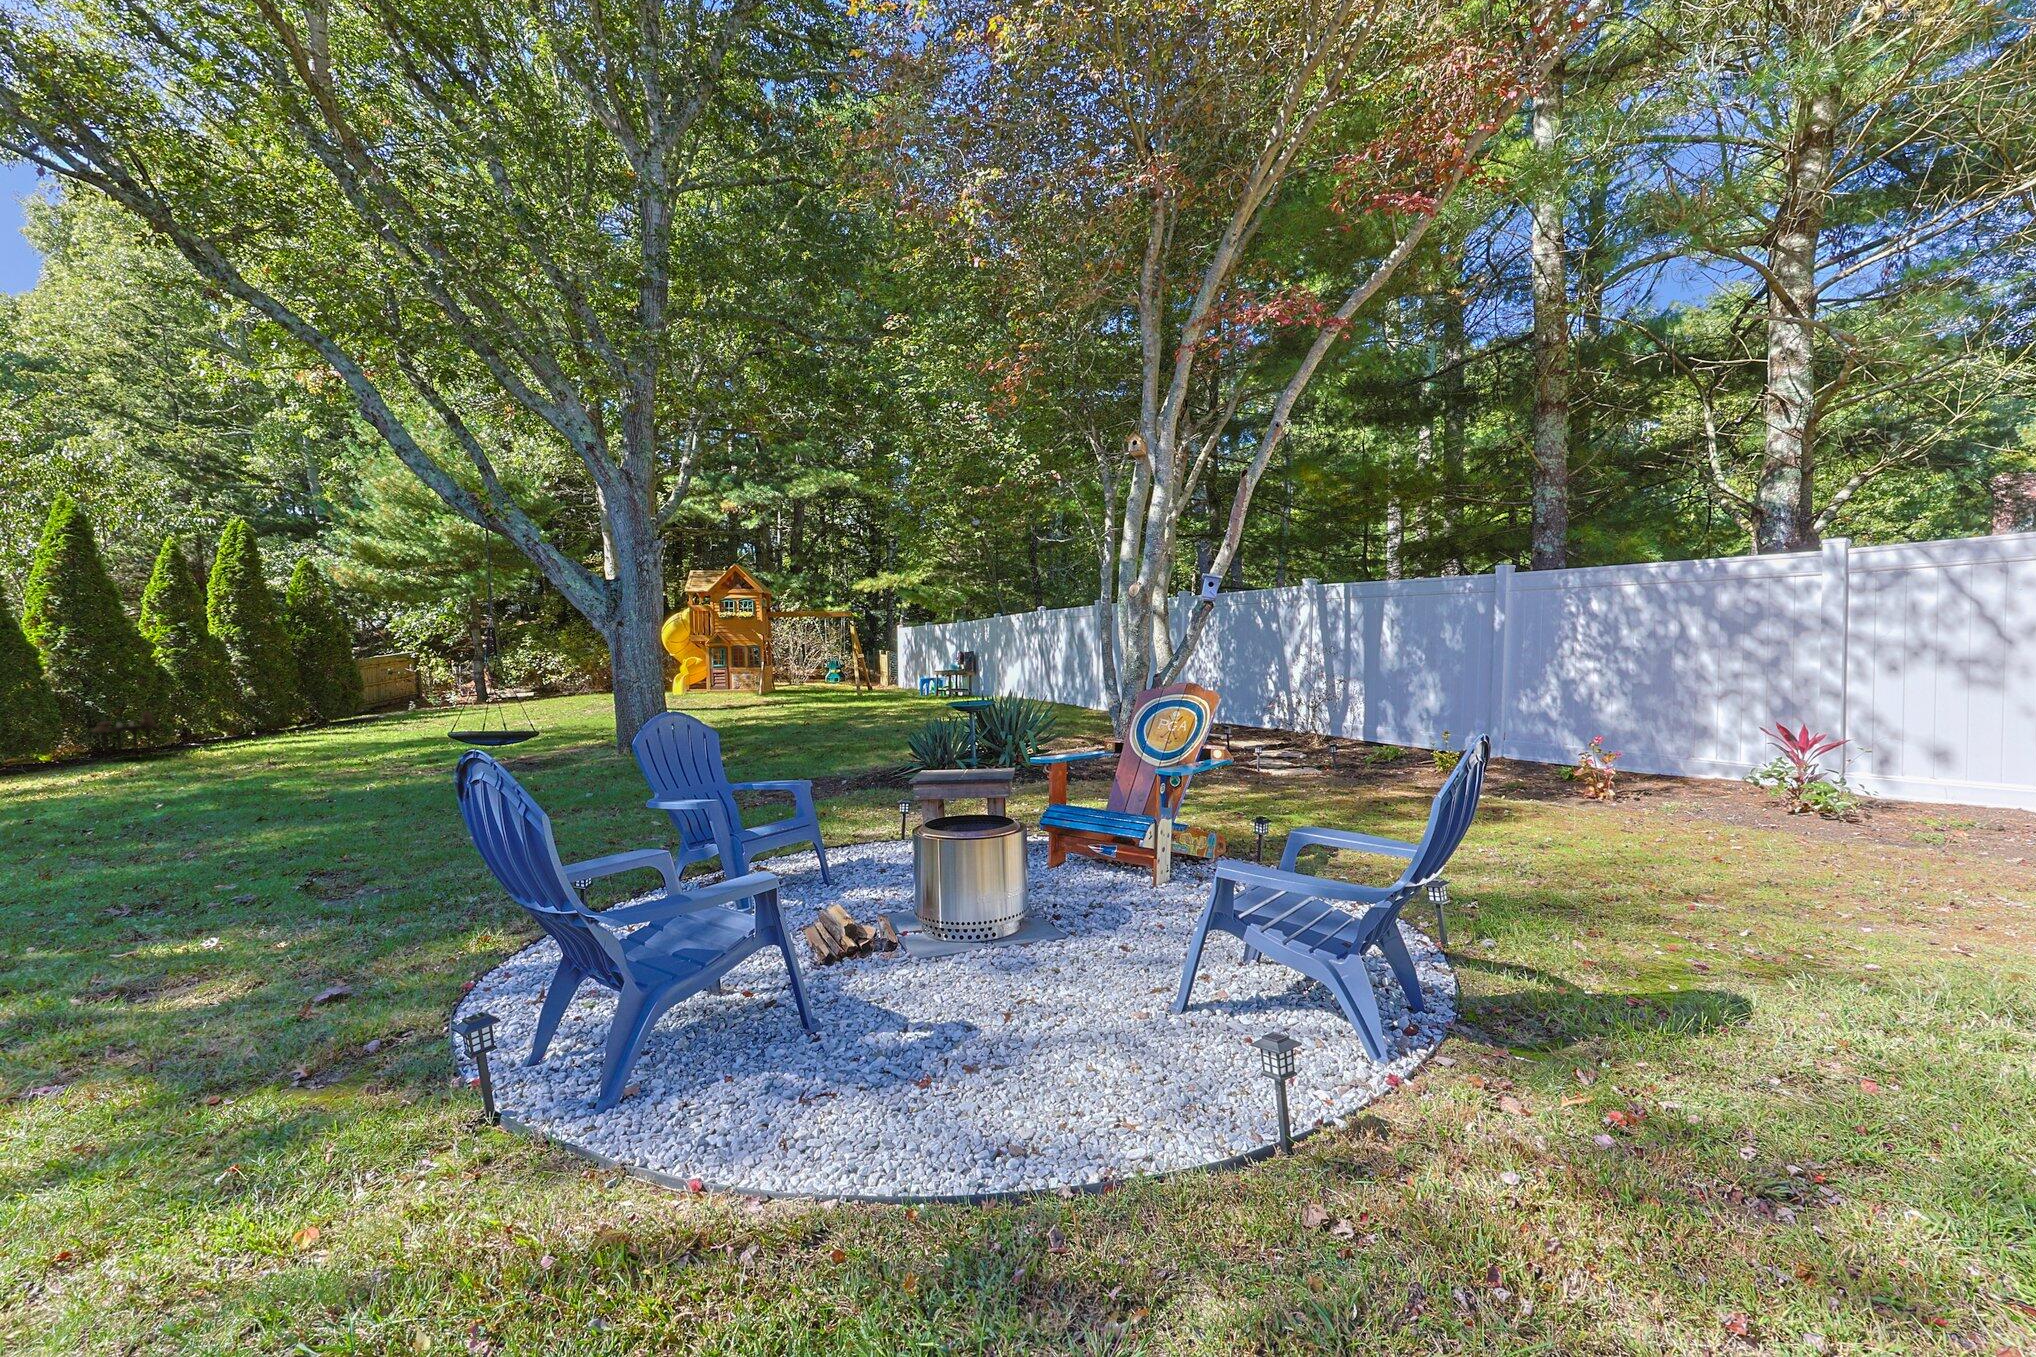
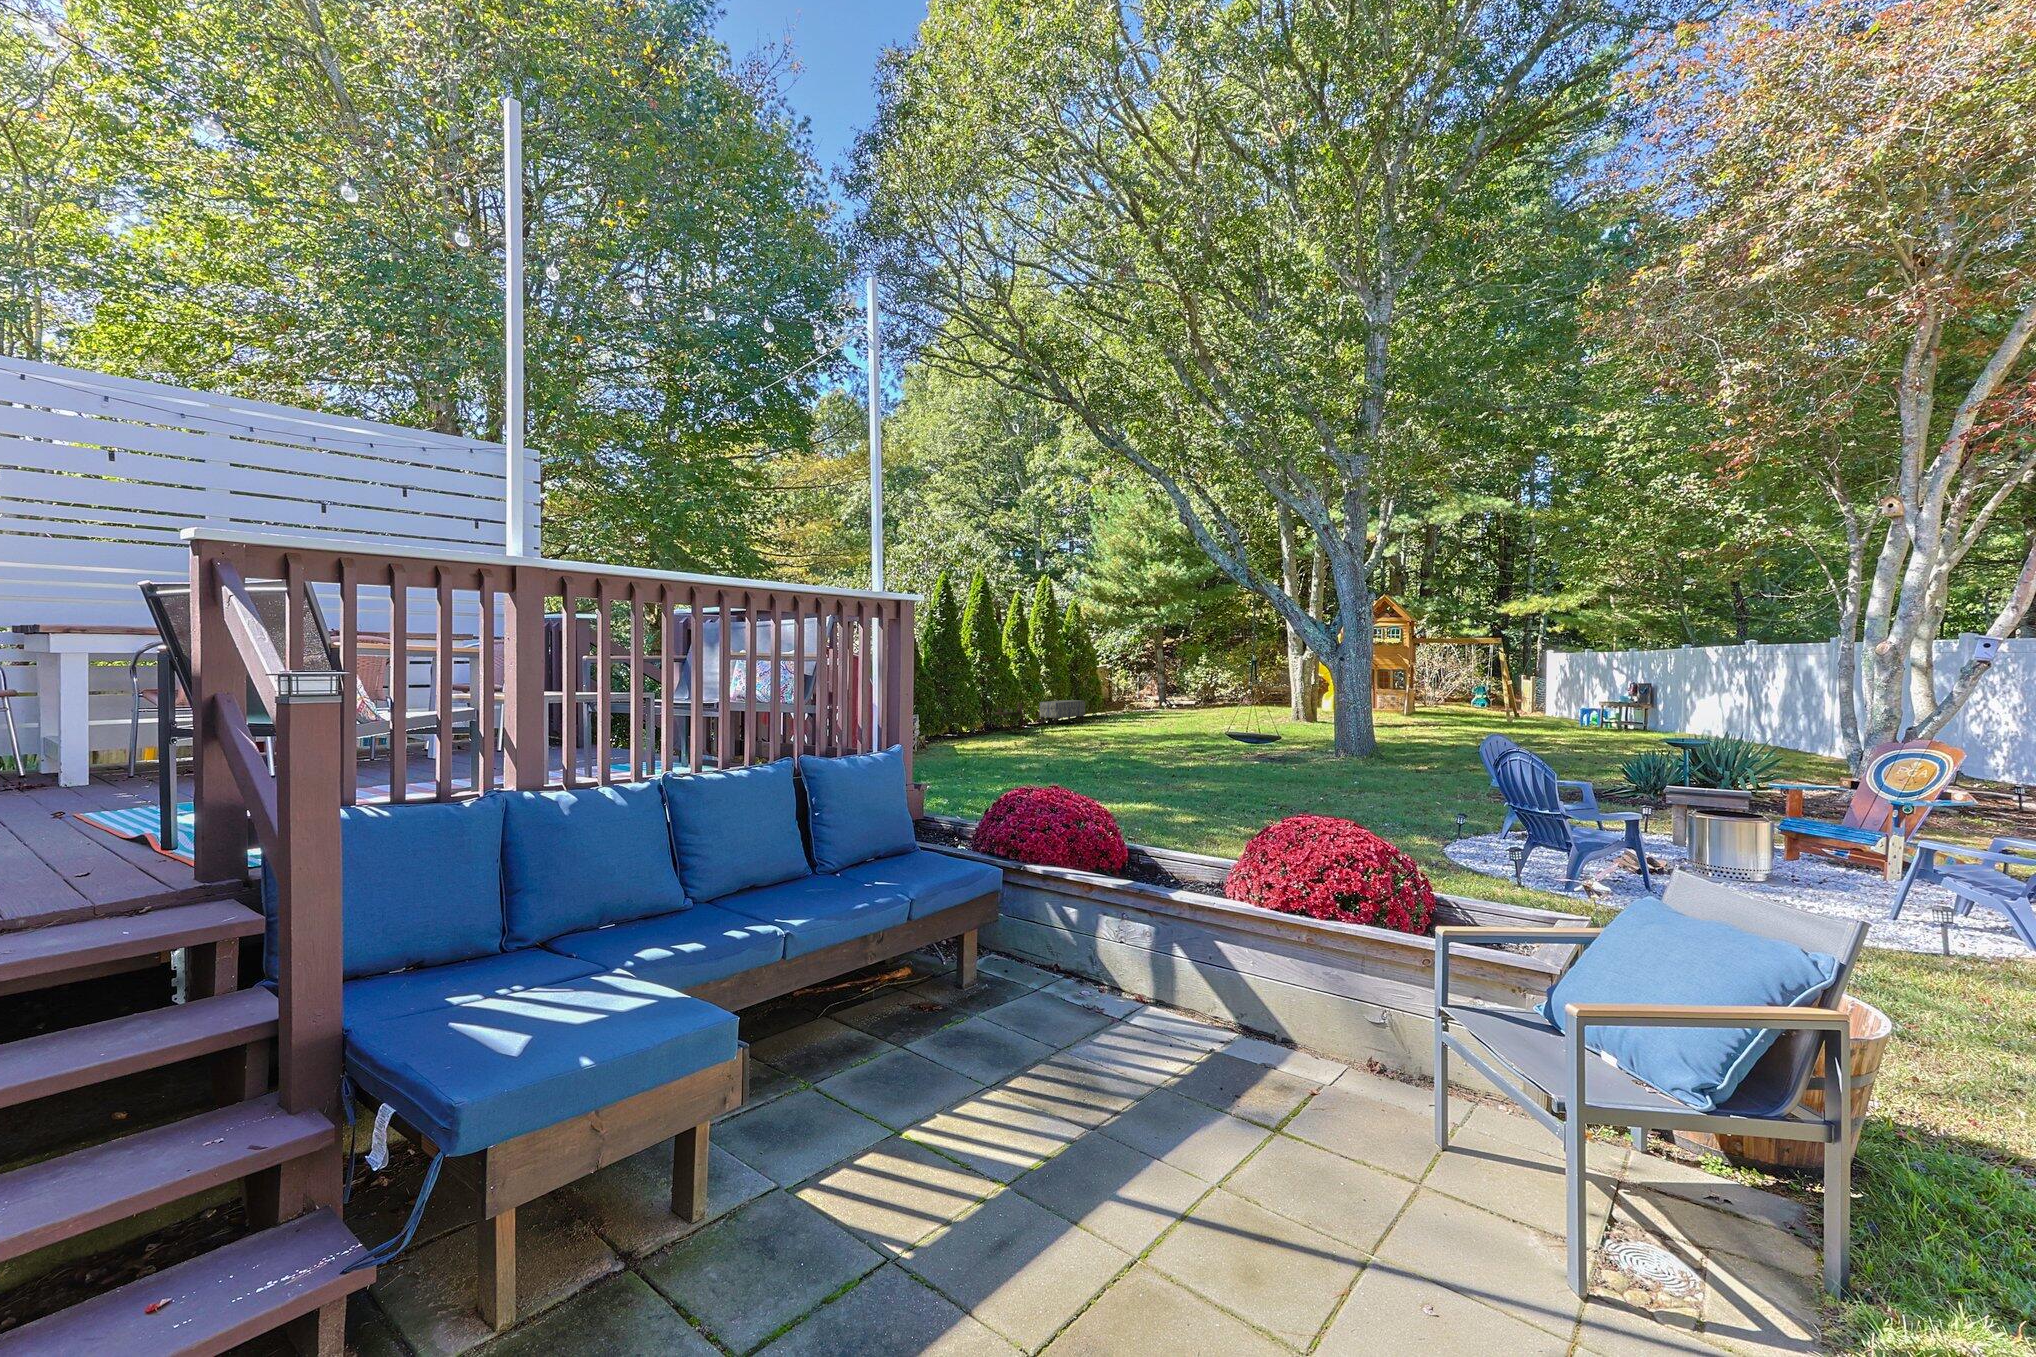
bench: none [222,701,313,738] -> present [1040,700,1085,725]

